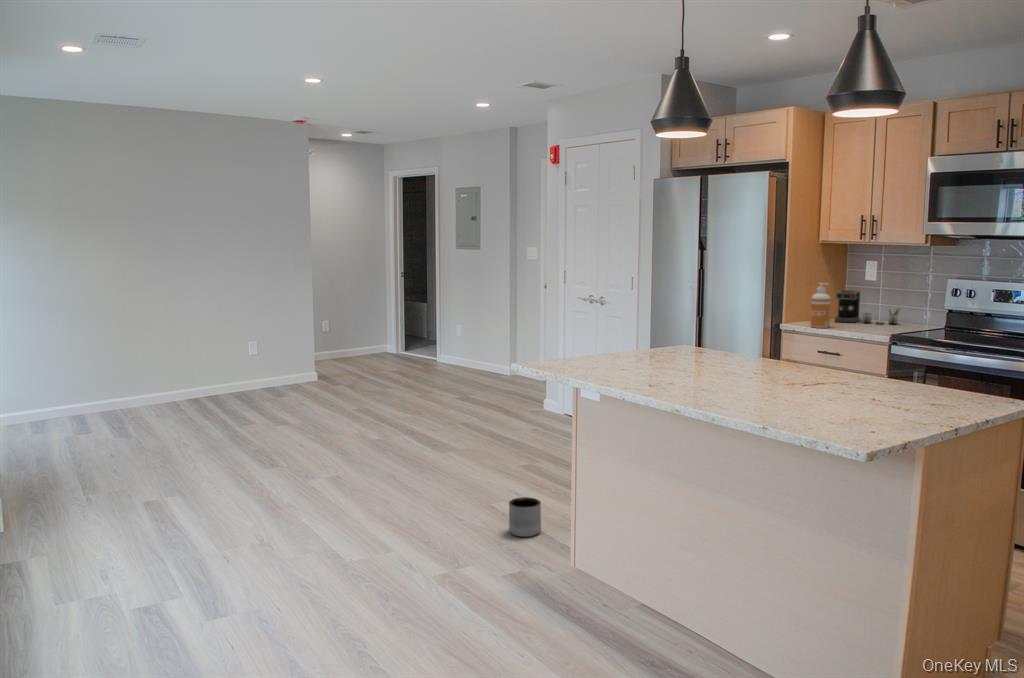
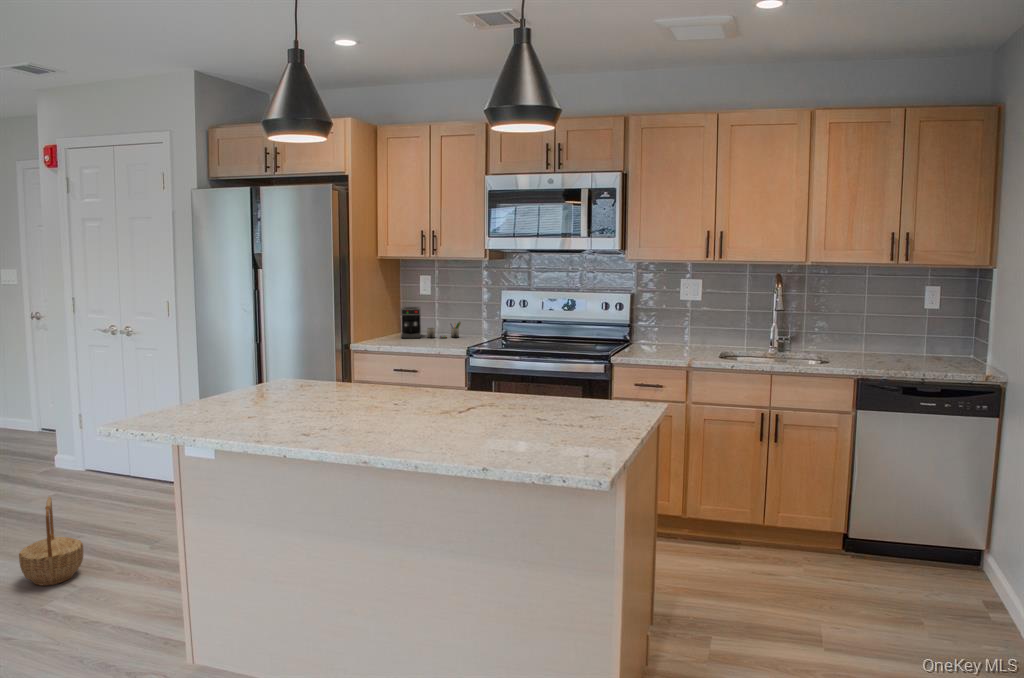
soap dispenser: present [811,283,830,328] -> none [383,299,402,345]
basket: none [504,426,546,492] -> present [19,497,83,586]
planter: present [509,497,541,537] -> none [43,597,96,656]

